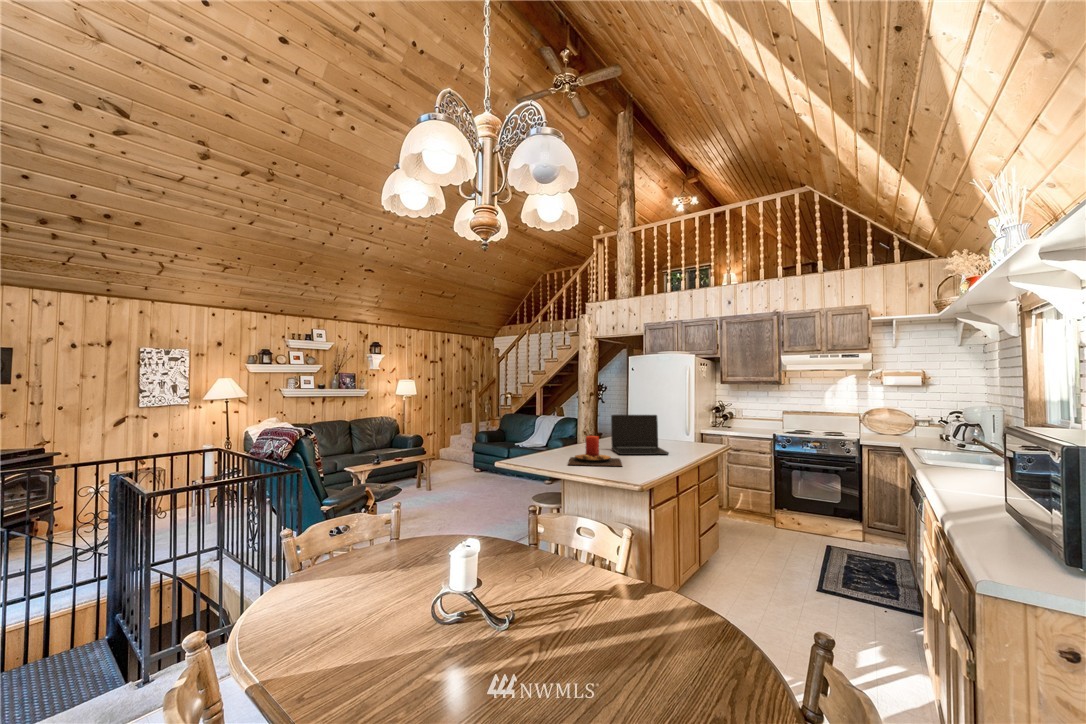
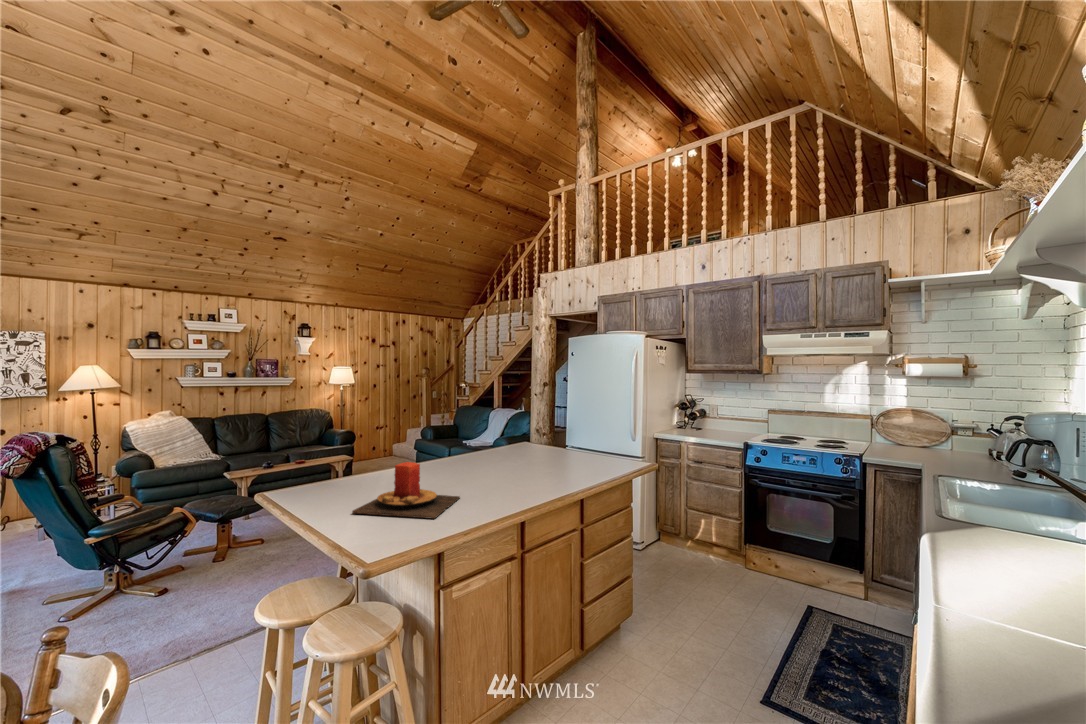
laptop: present [611,415,669,455] -> none [475,423,552,487]

